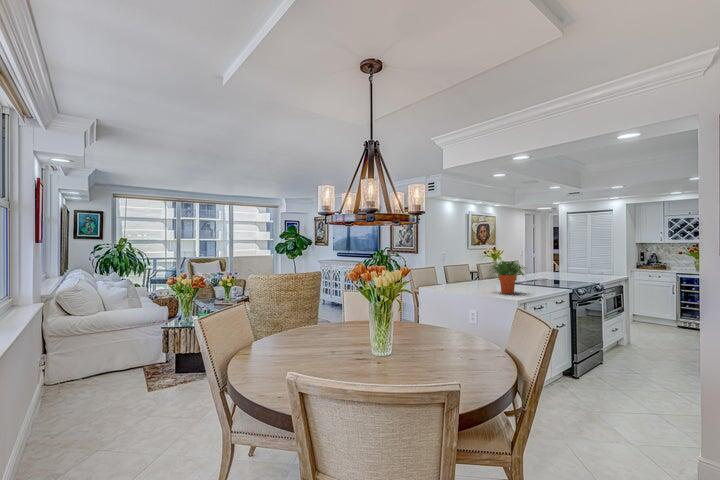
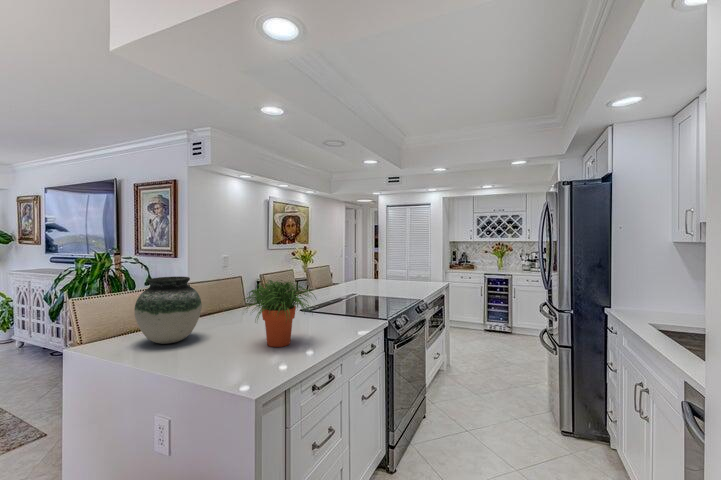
vase: none [435,259,464,290] -> present [134,277,202,344]

